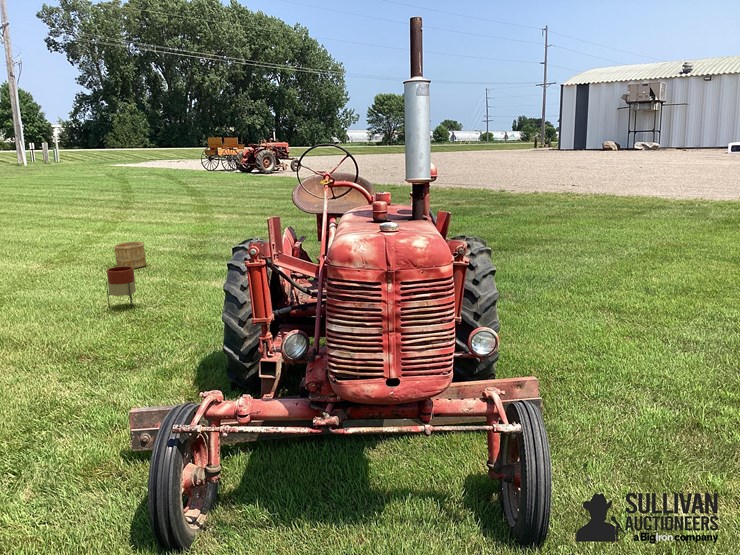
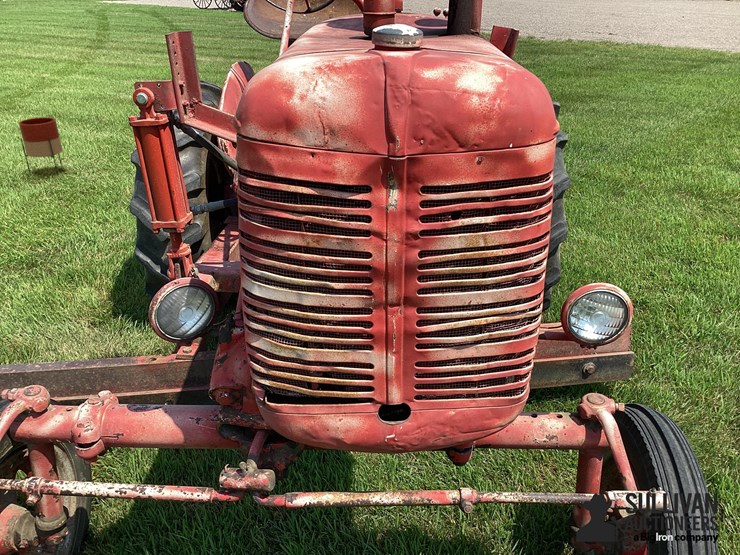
wooden bucket: present [113,242,146,268] -> none [53,85,97,119]

